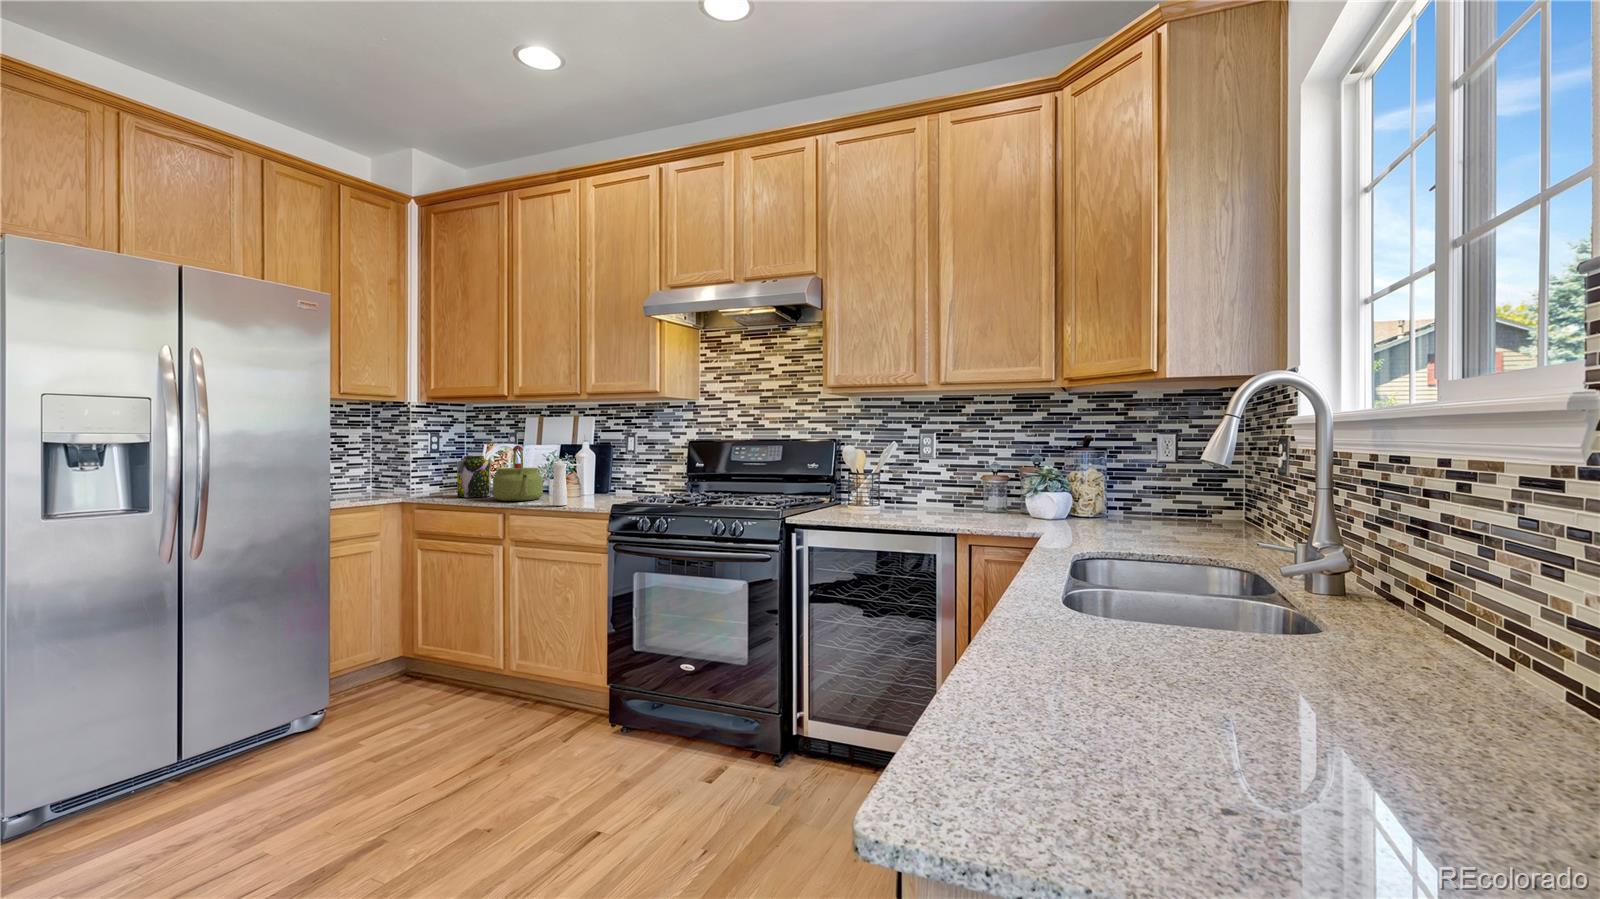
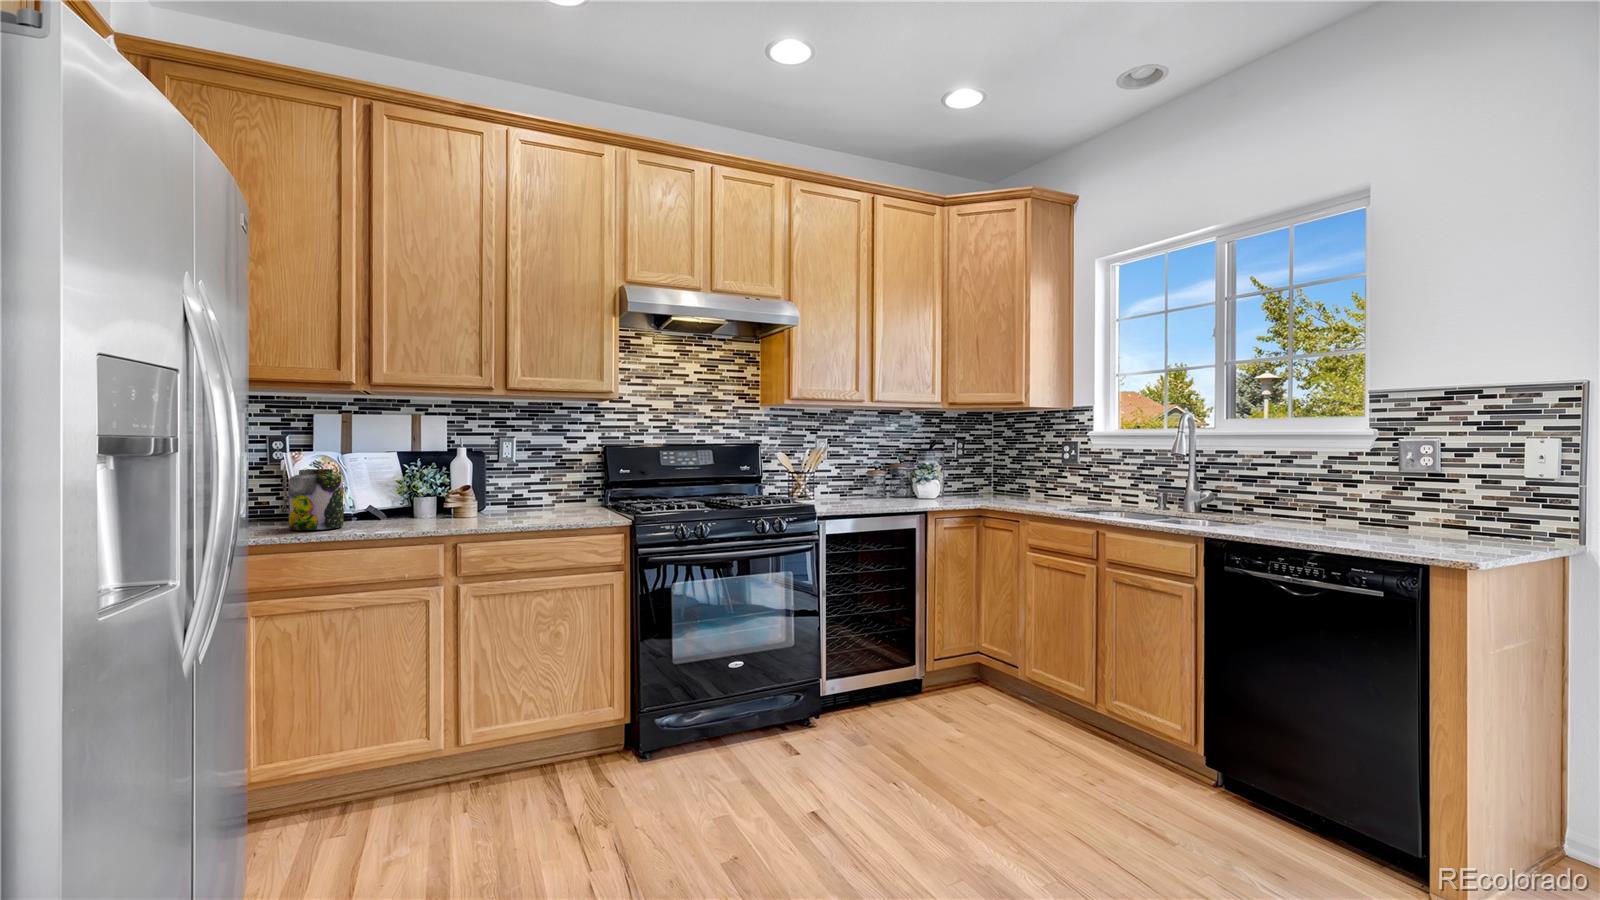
kettle: present [493,445,543,501] -> none [377,453,459,528]
pepper mill: present [552,453,586,506] -> none [509,462,527,526]

